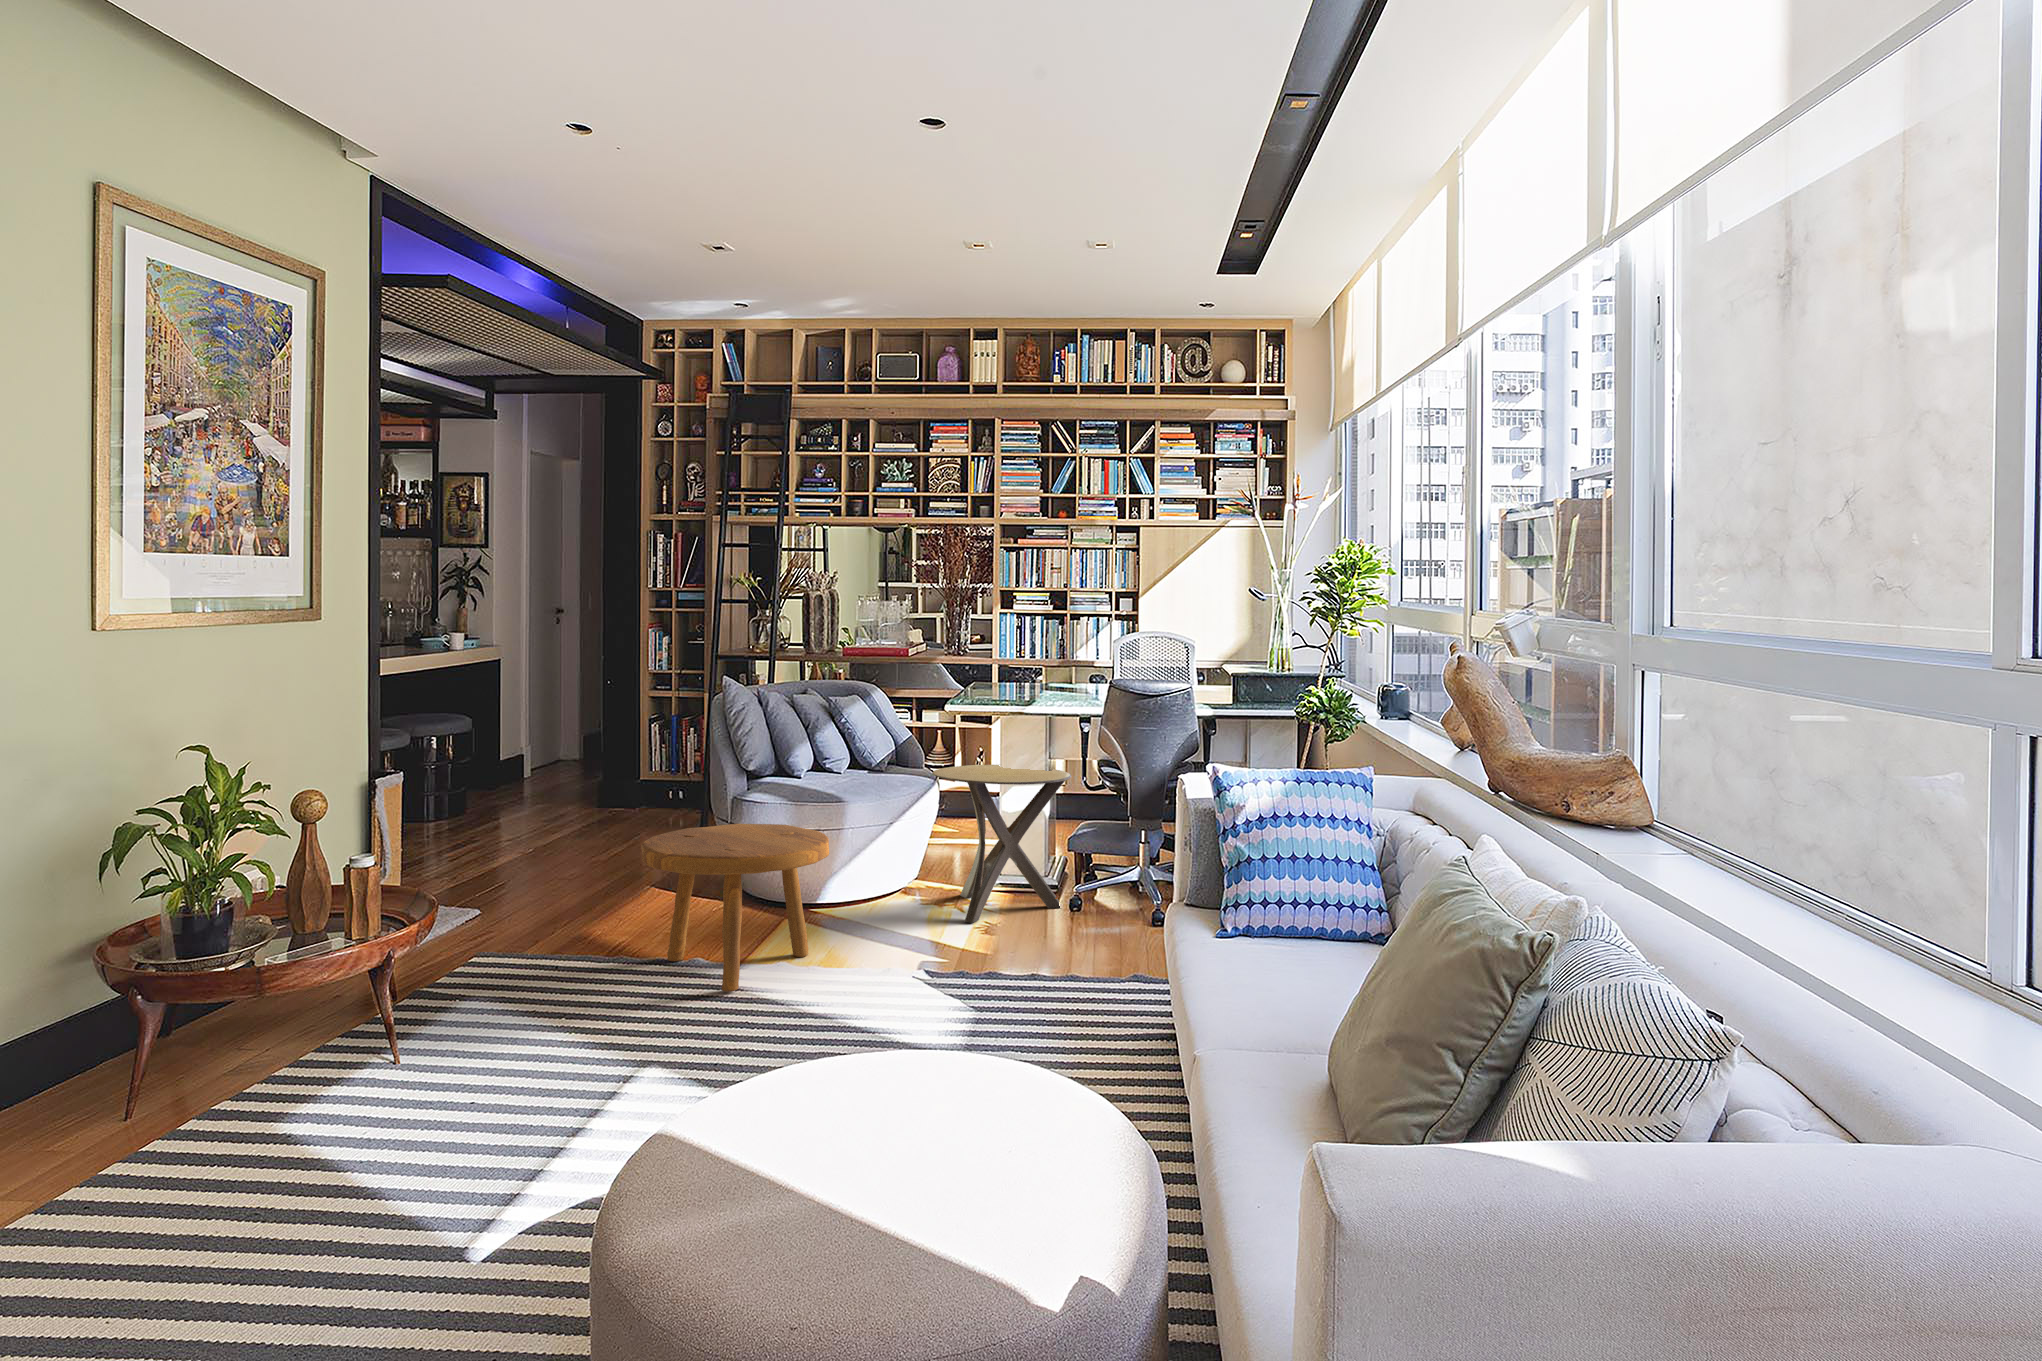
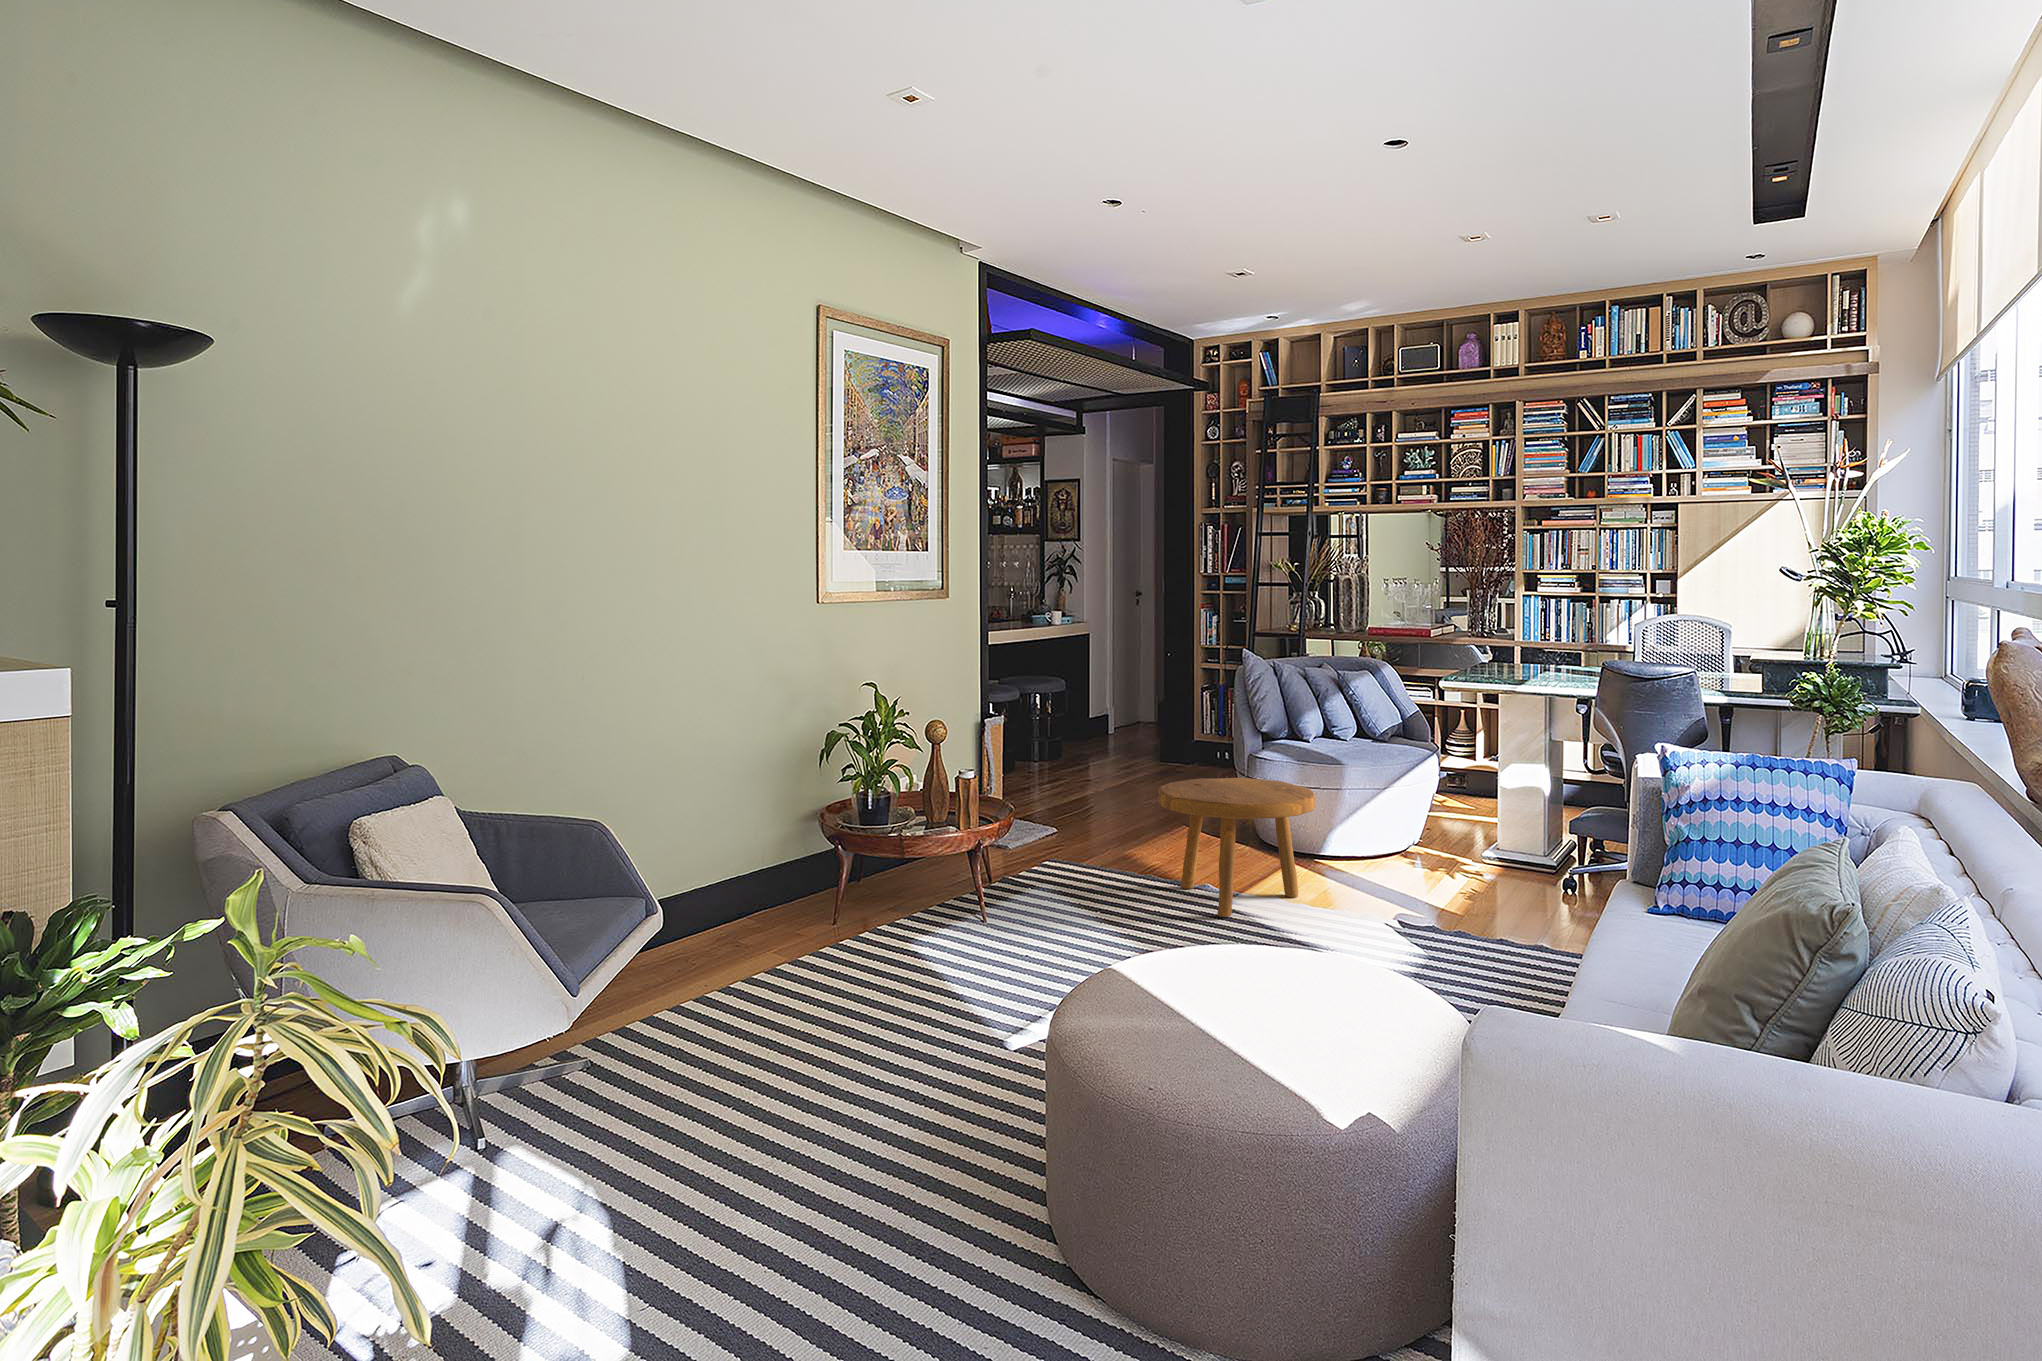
side table: present [932,765,1071,923] -> none [1425,739,1567,886]

